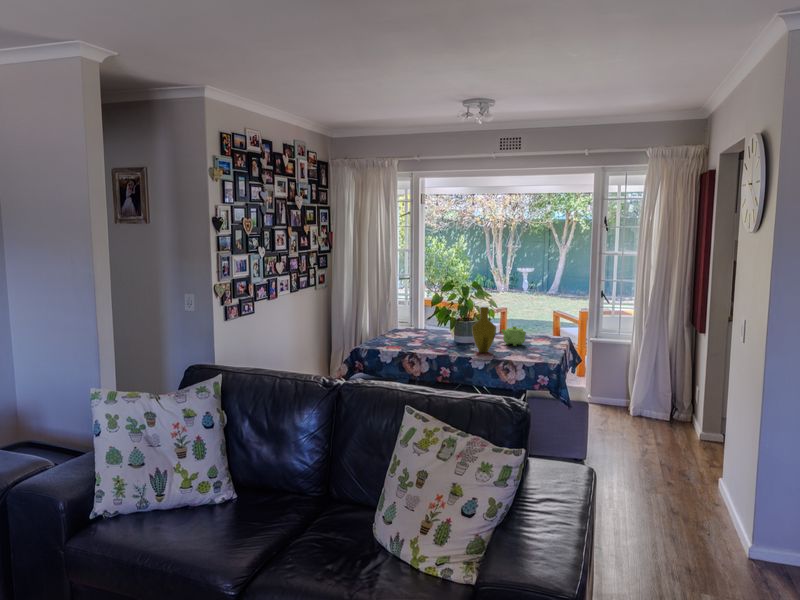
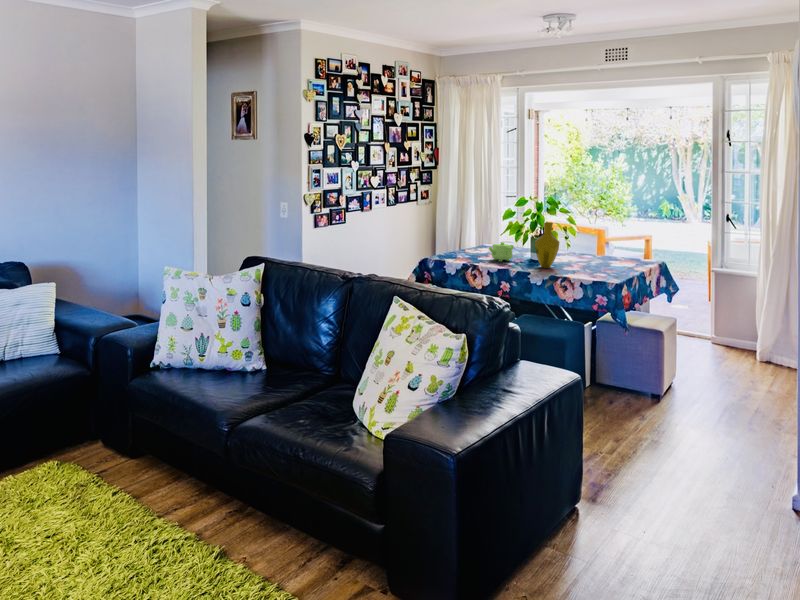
teapot: present [501,326,526,346] -> present [489,242,514,262]

